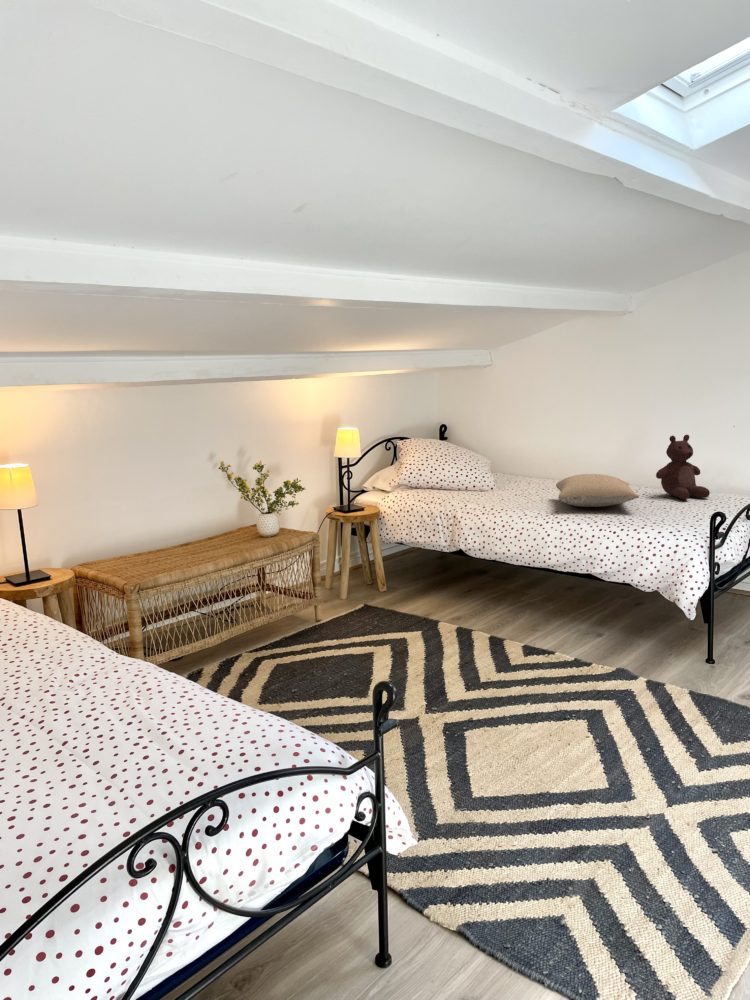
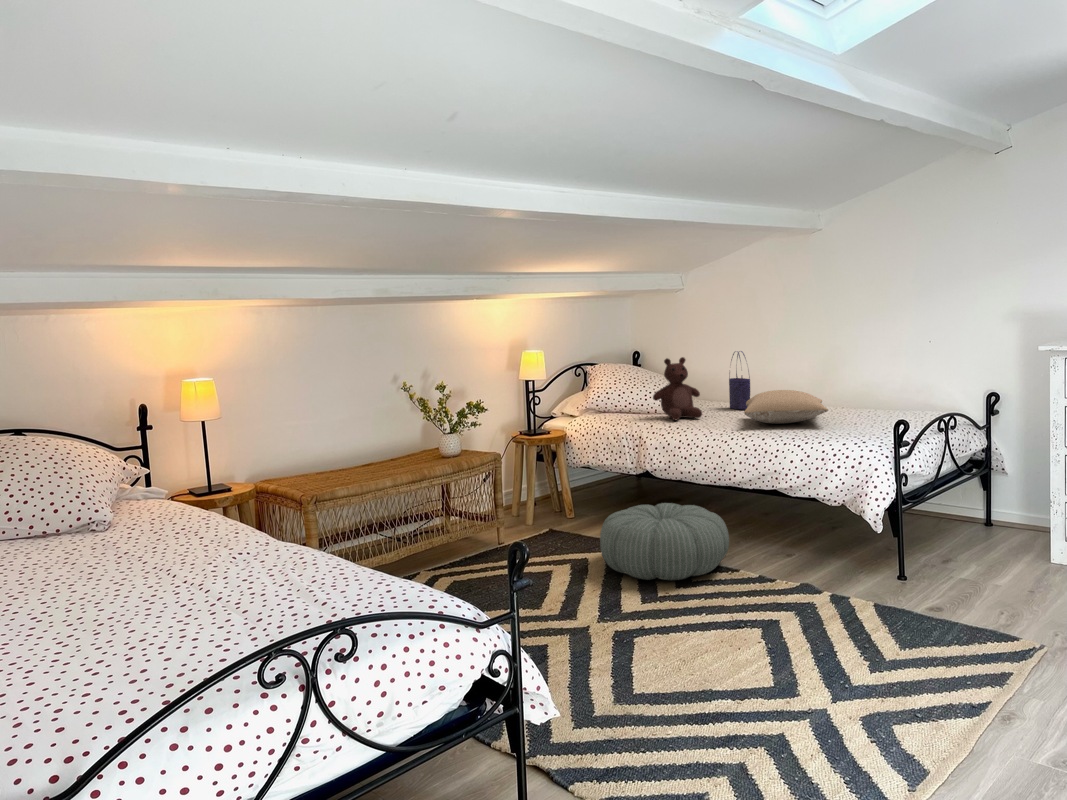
tote bag: none [536,432,558,489] -> present [729,351,750,410]
teddy bear: present [656,435,710,500] -> present [653,357,702,420]
pouf: none [421,586,546,664] -> present [600,503,729,580]

